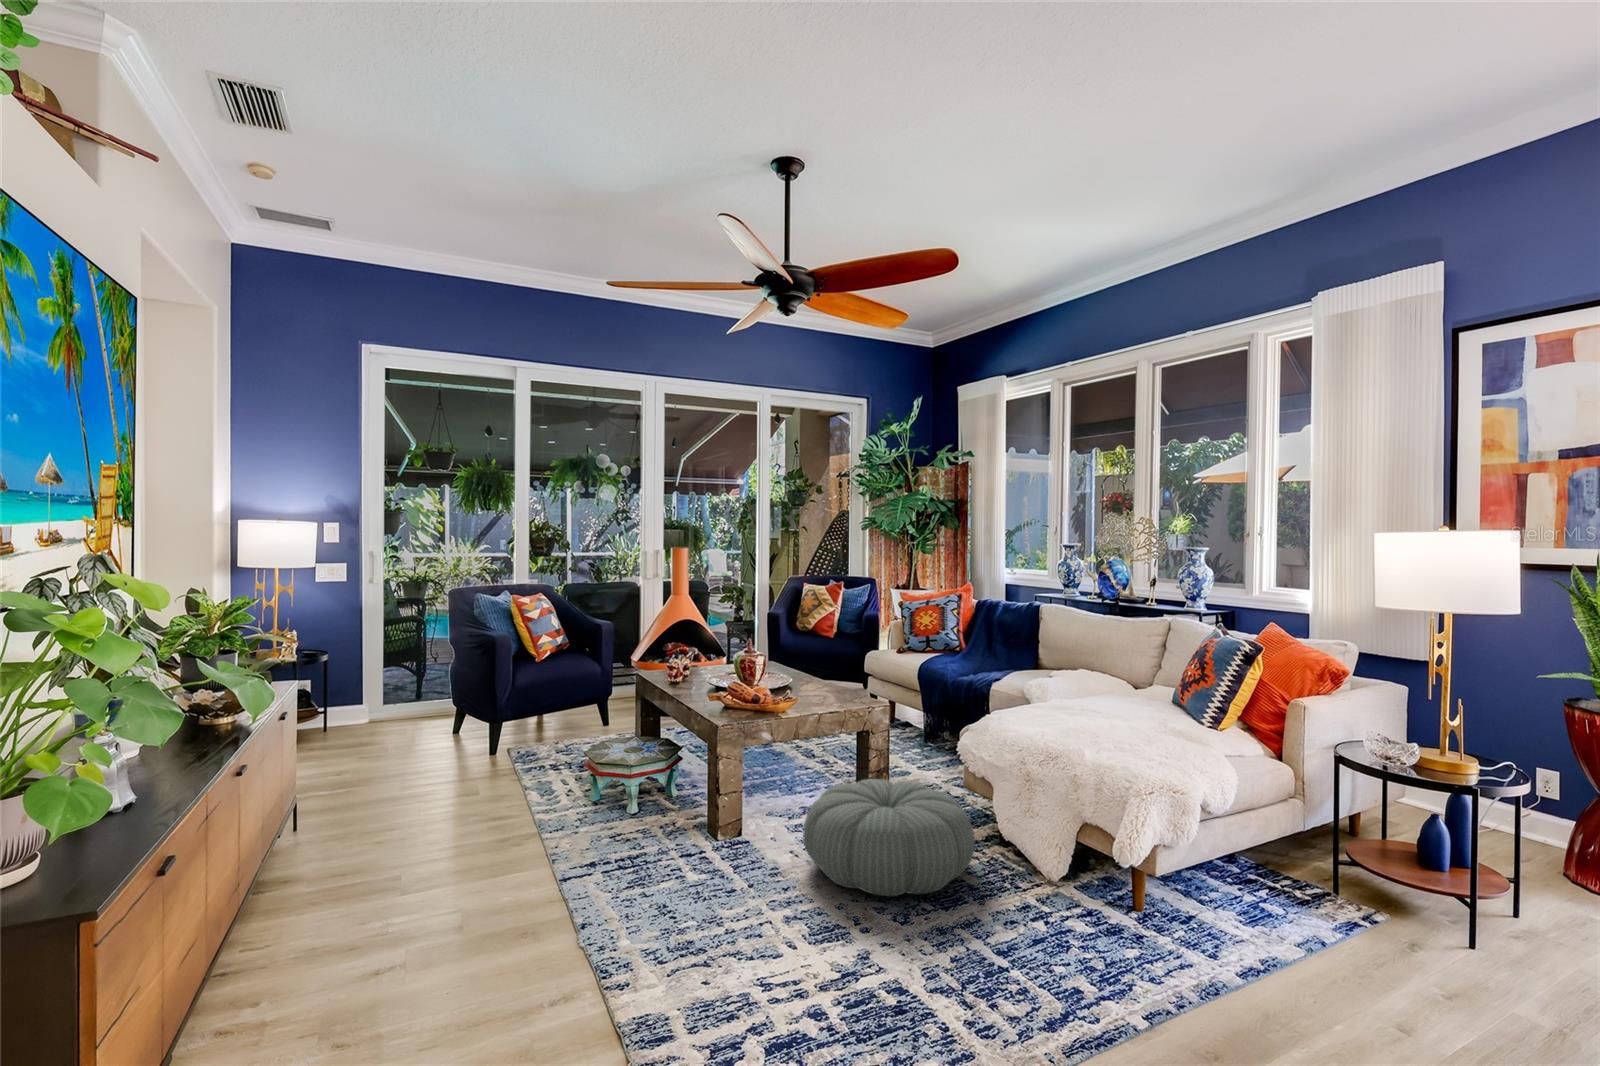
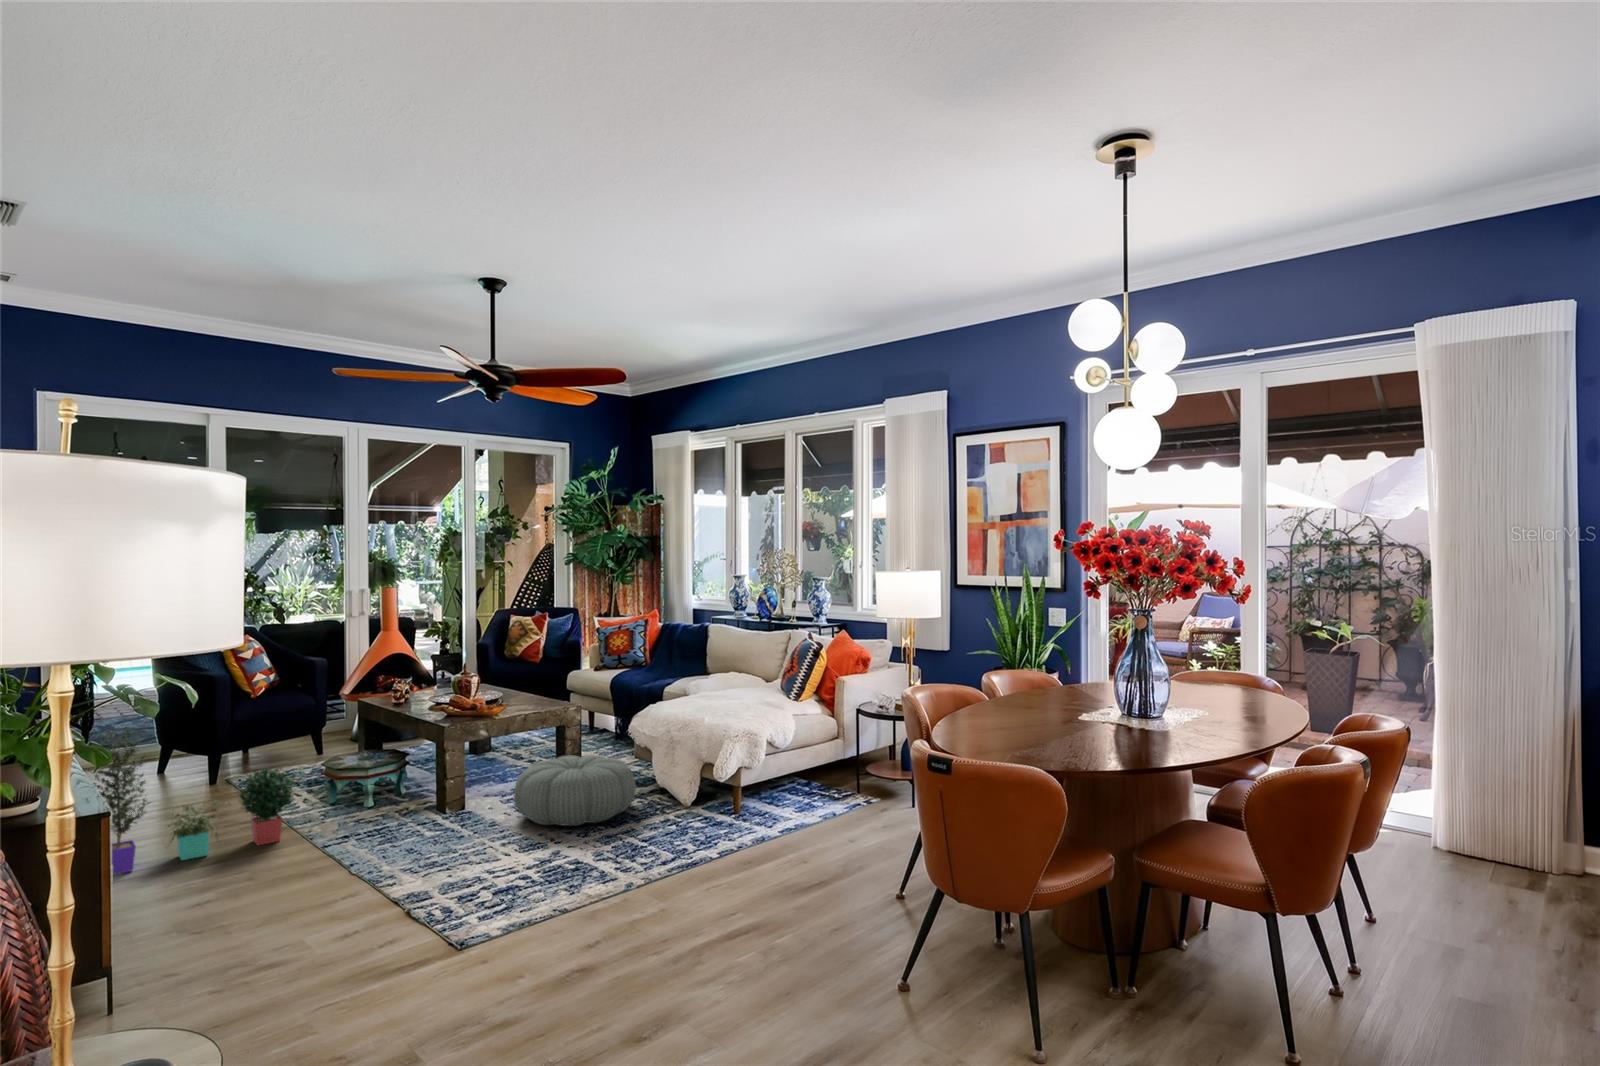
potted plant: none [289,703,541,890] -> present [89,728,296,874]

